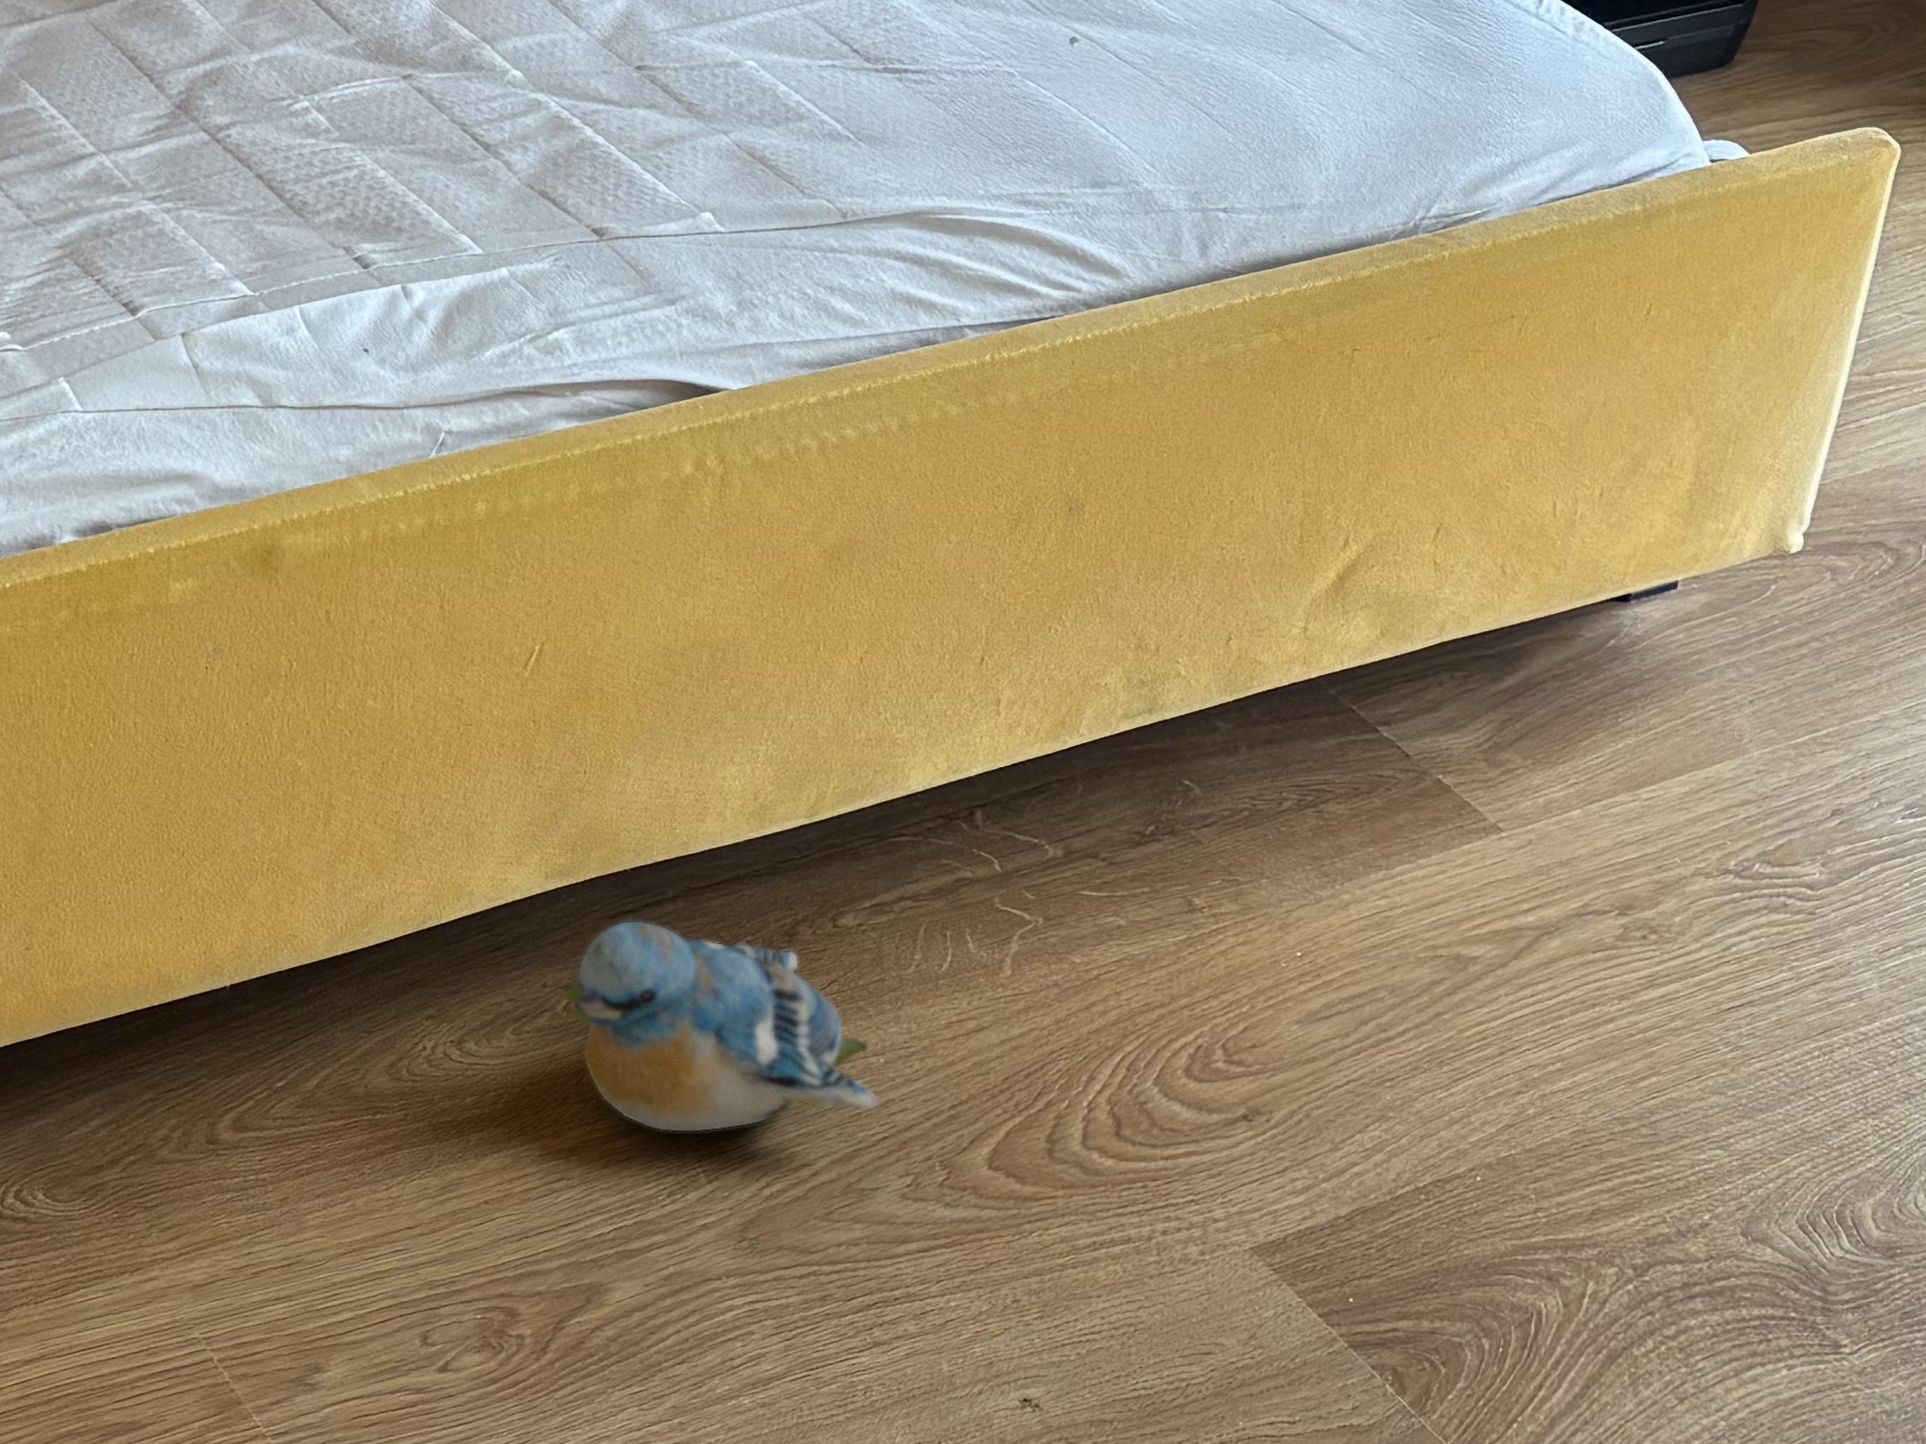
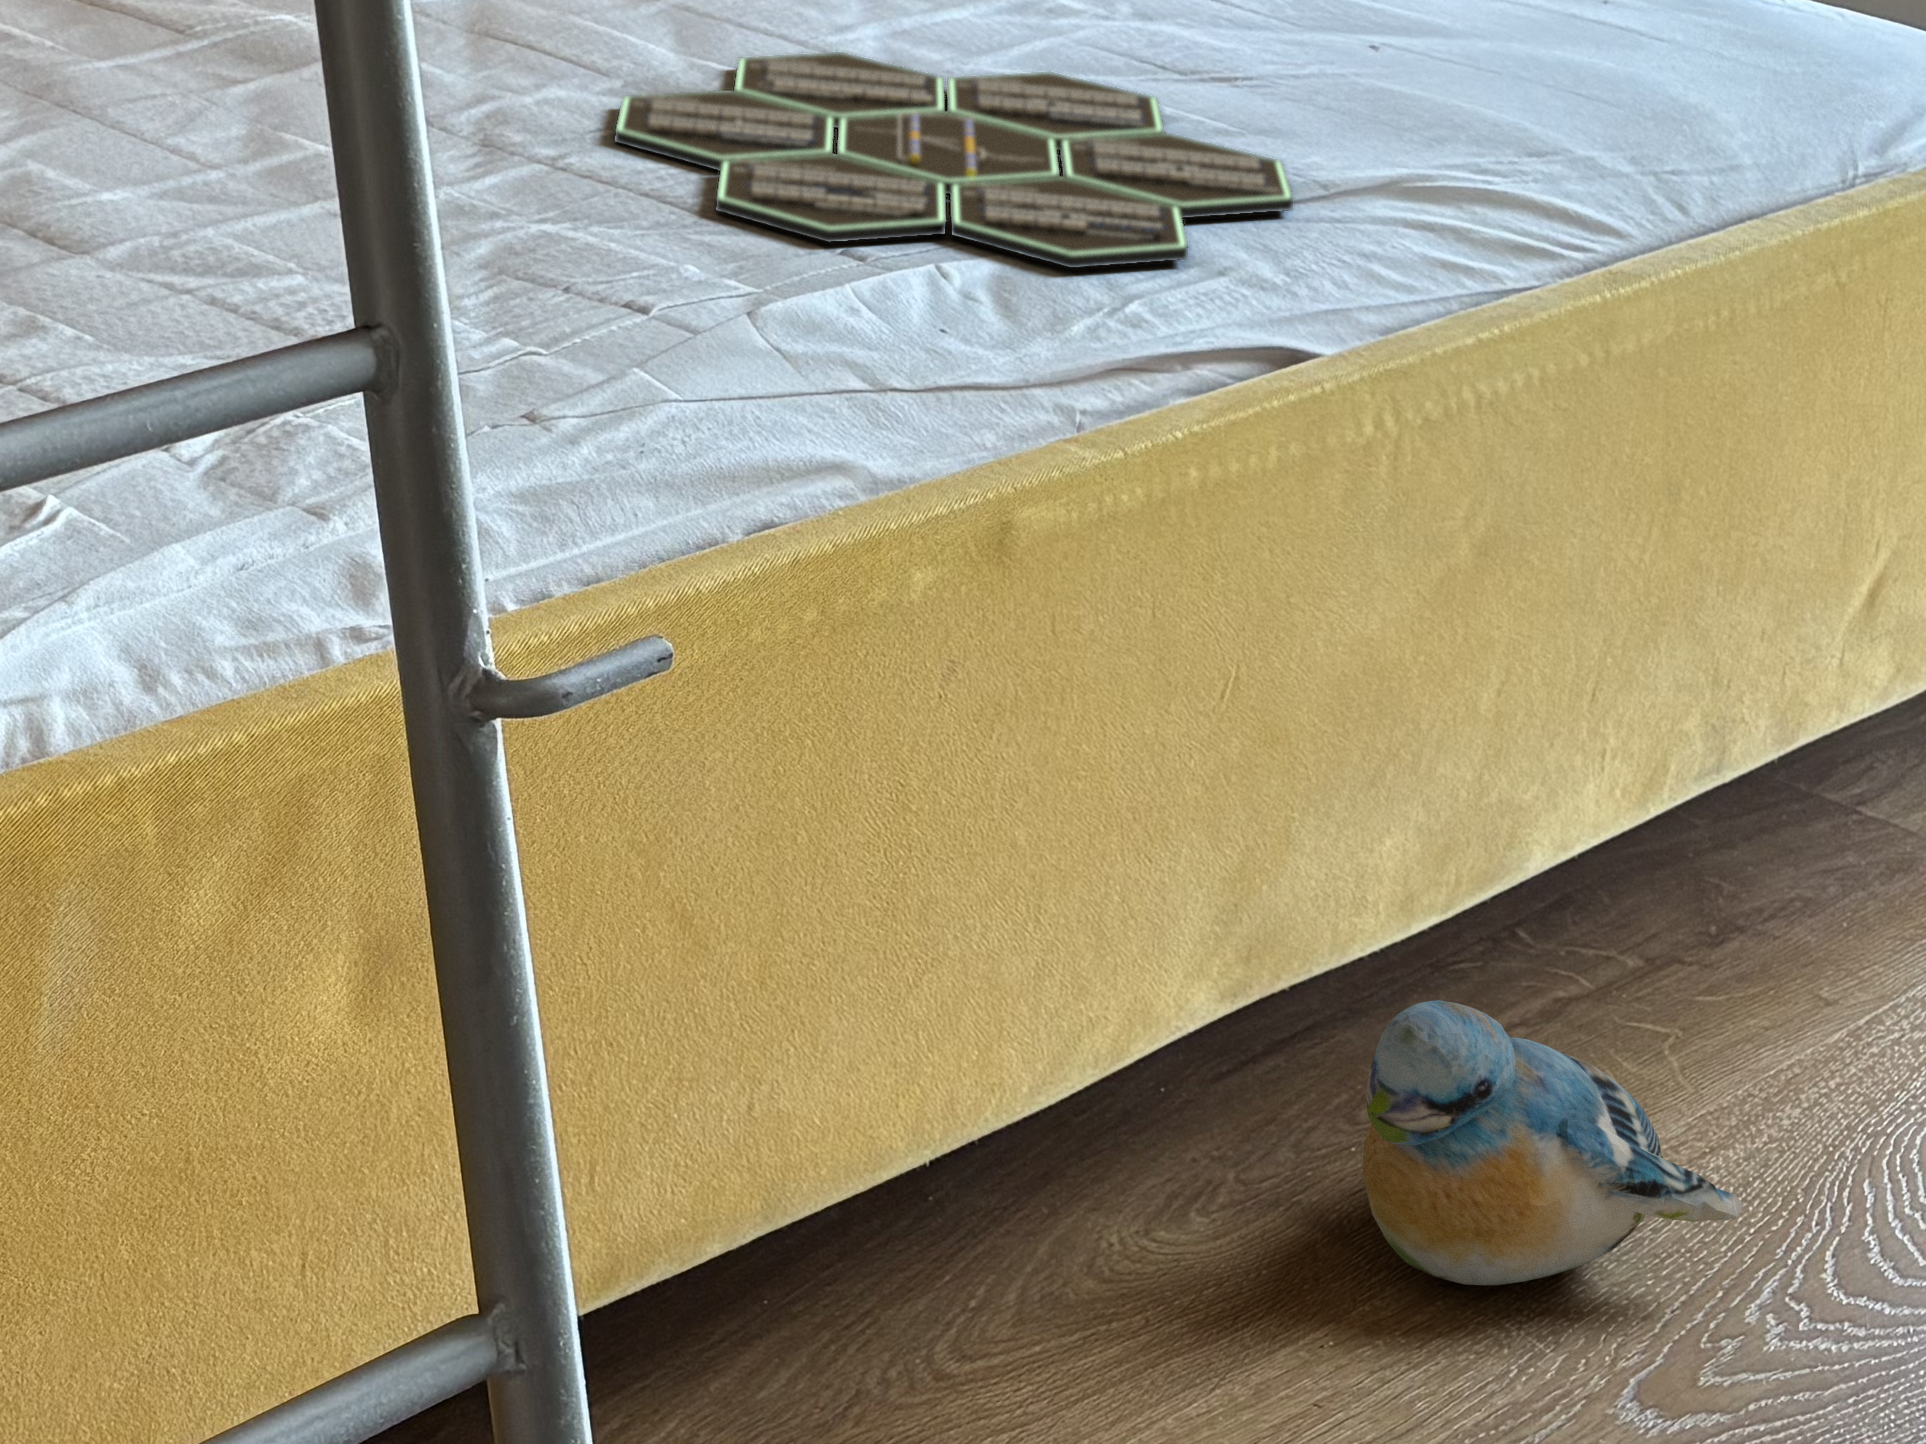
board game: none [238,48,778,309] -> present [615,52,1293,268]

